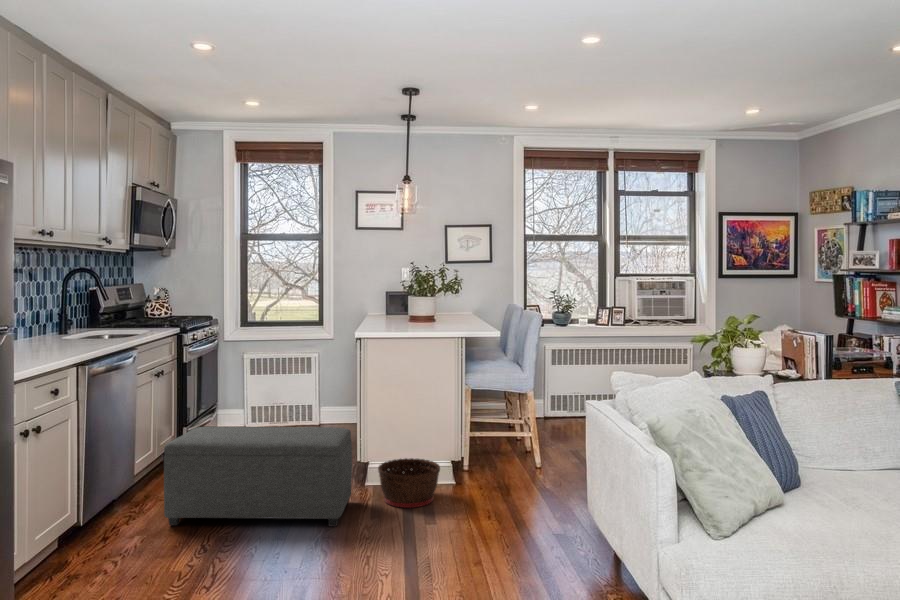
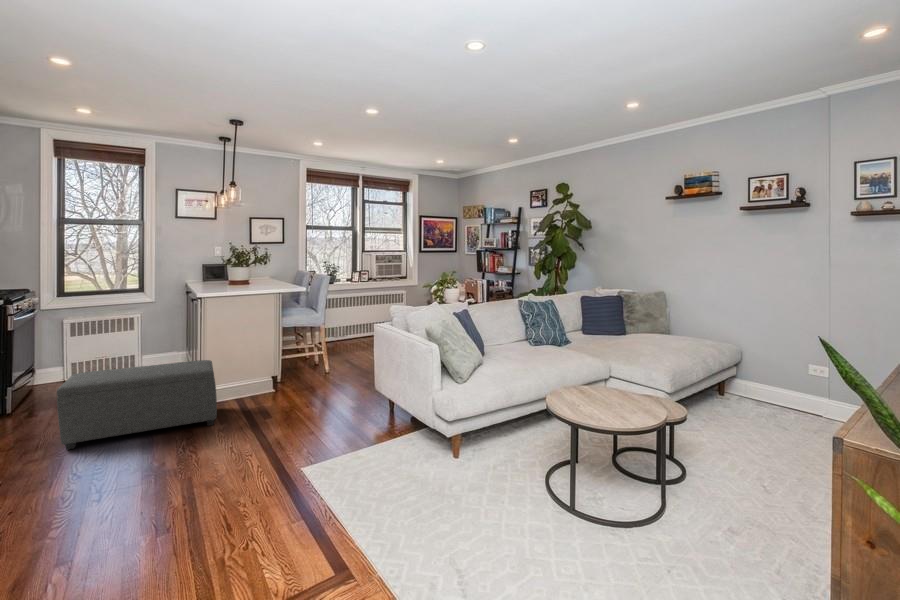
basket: present [378,458,440,508] -> none [233,374,278,406]

